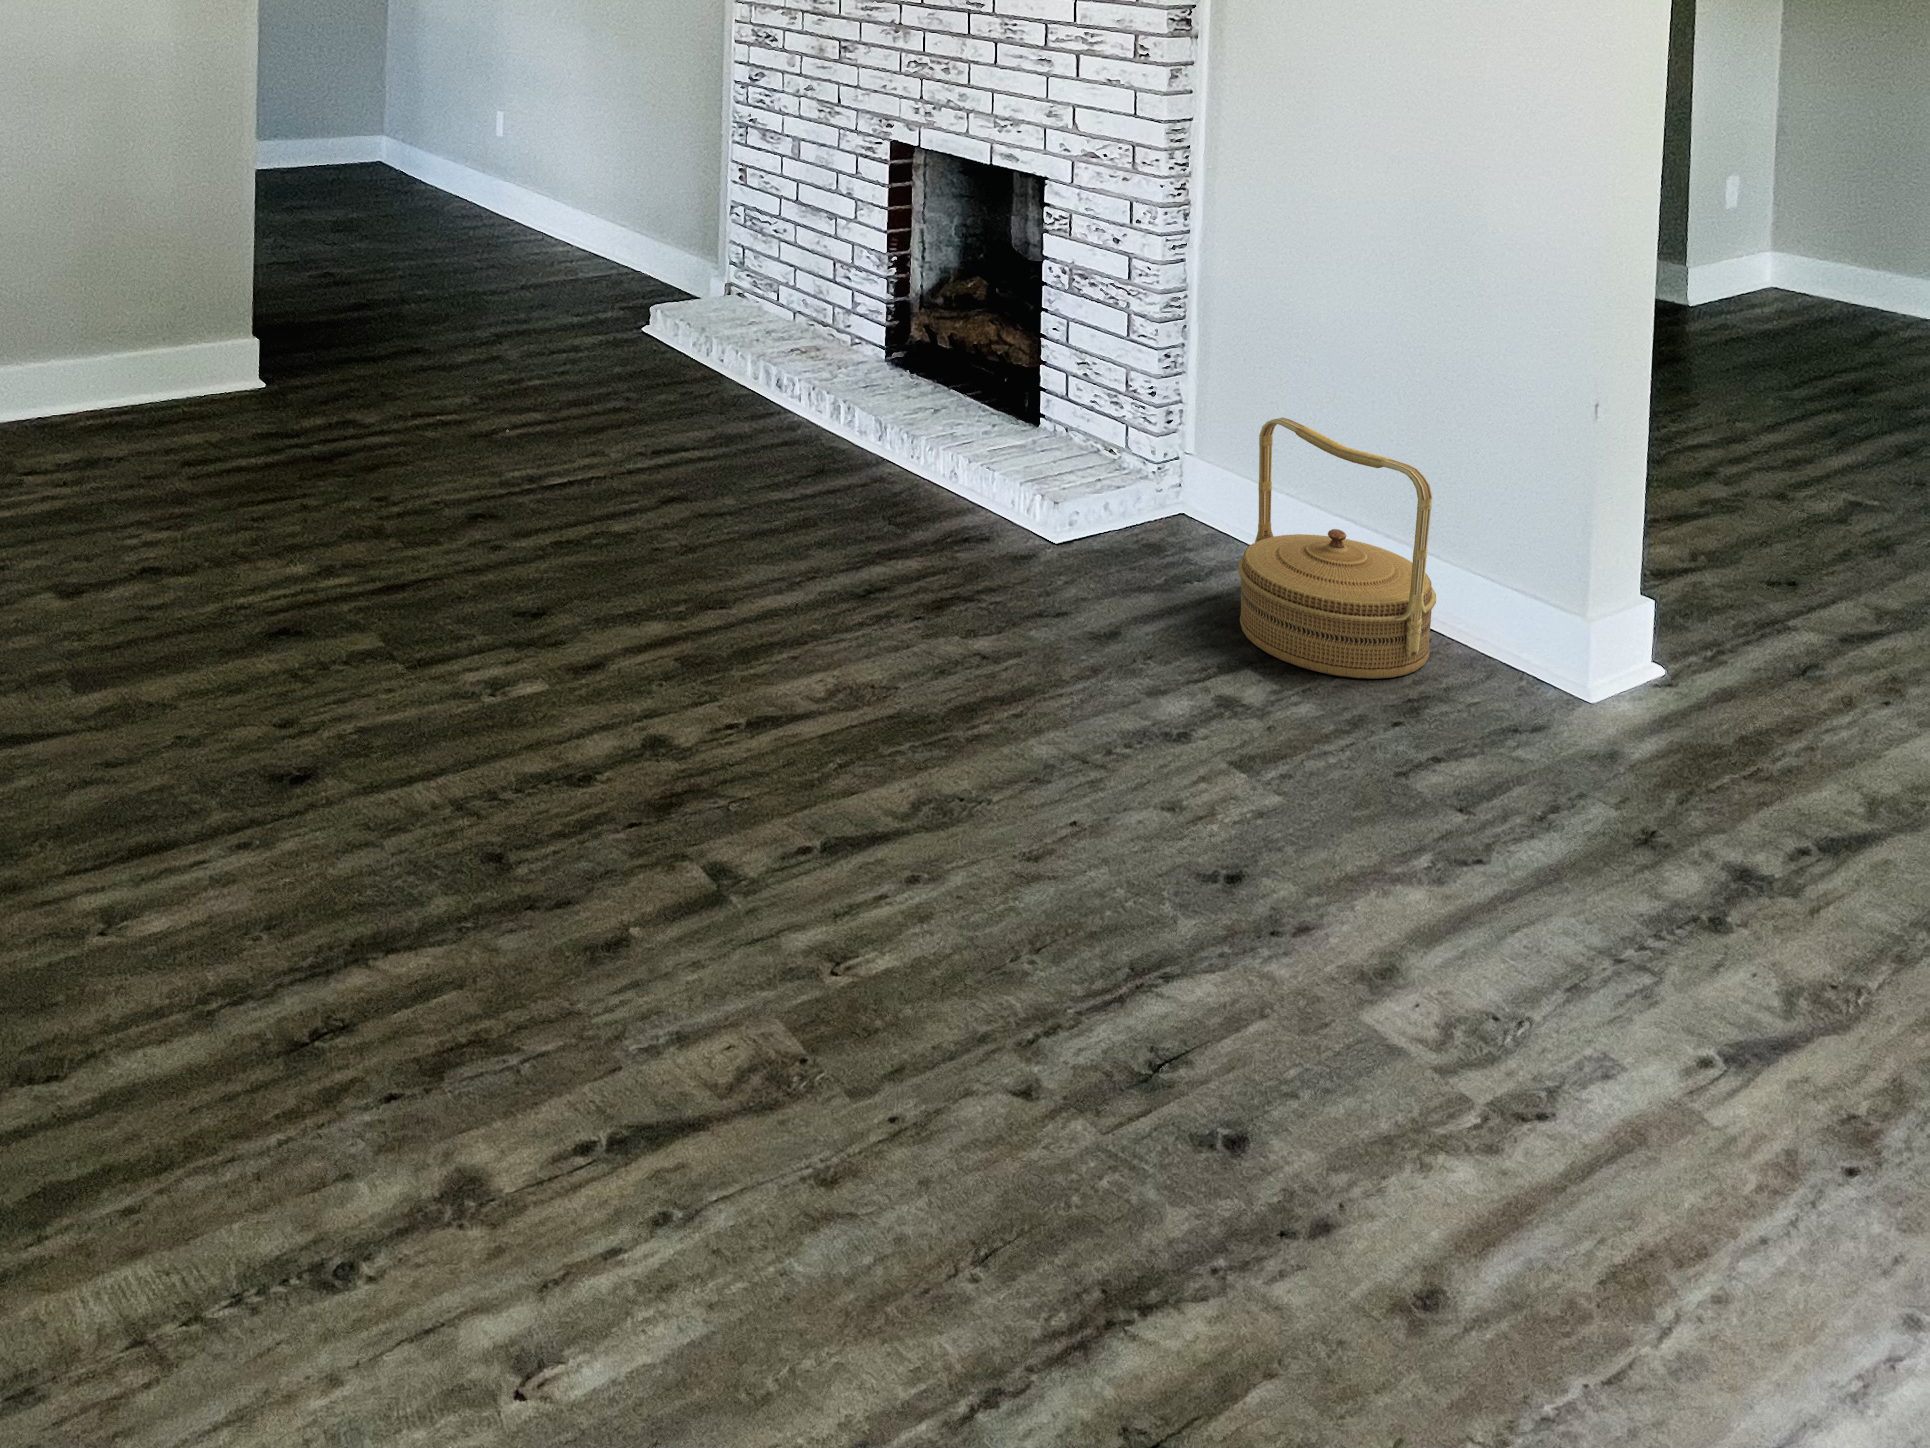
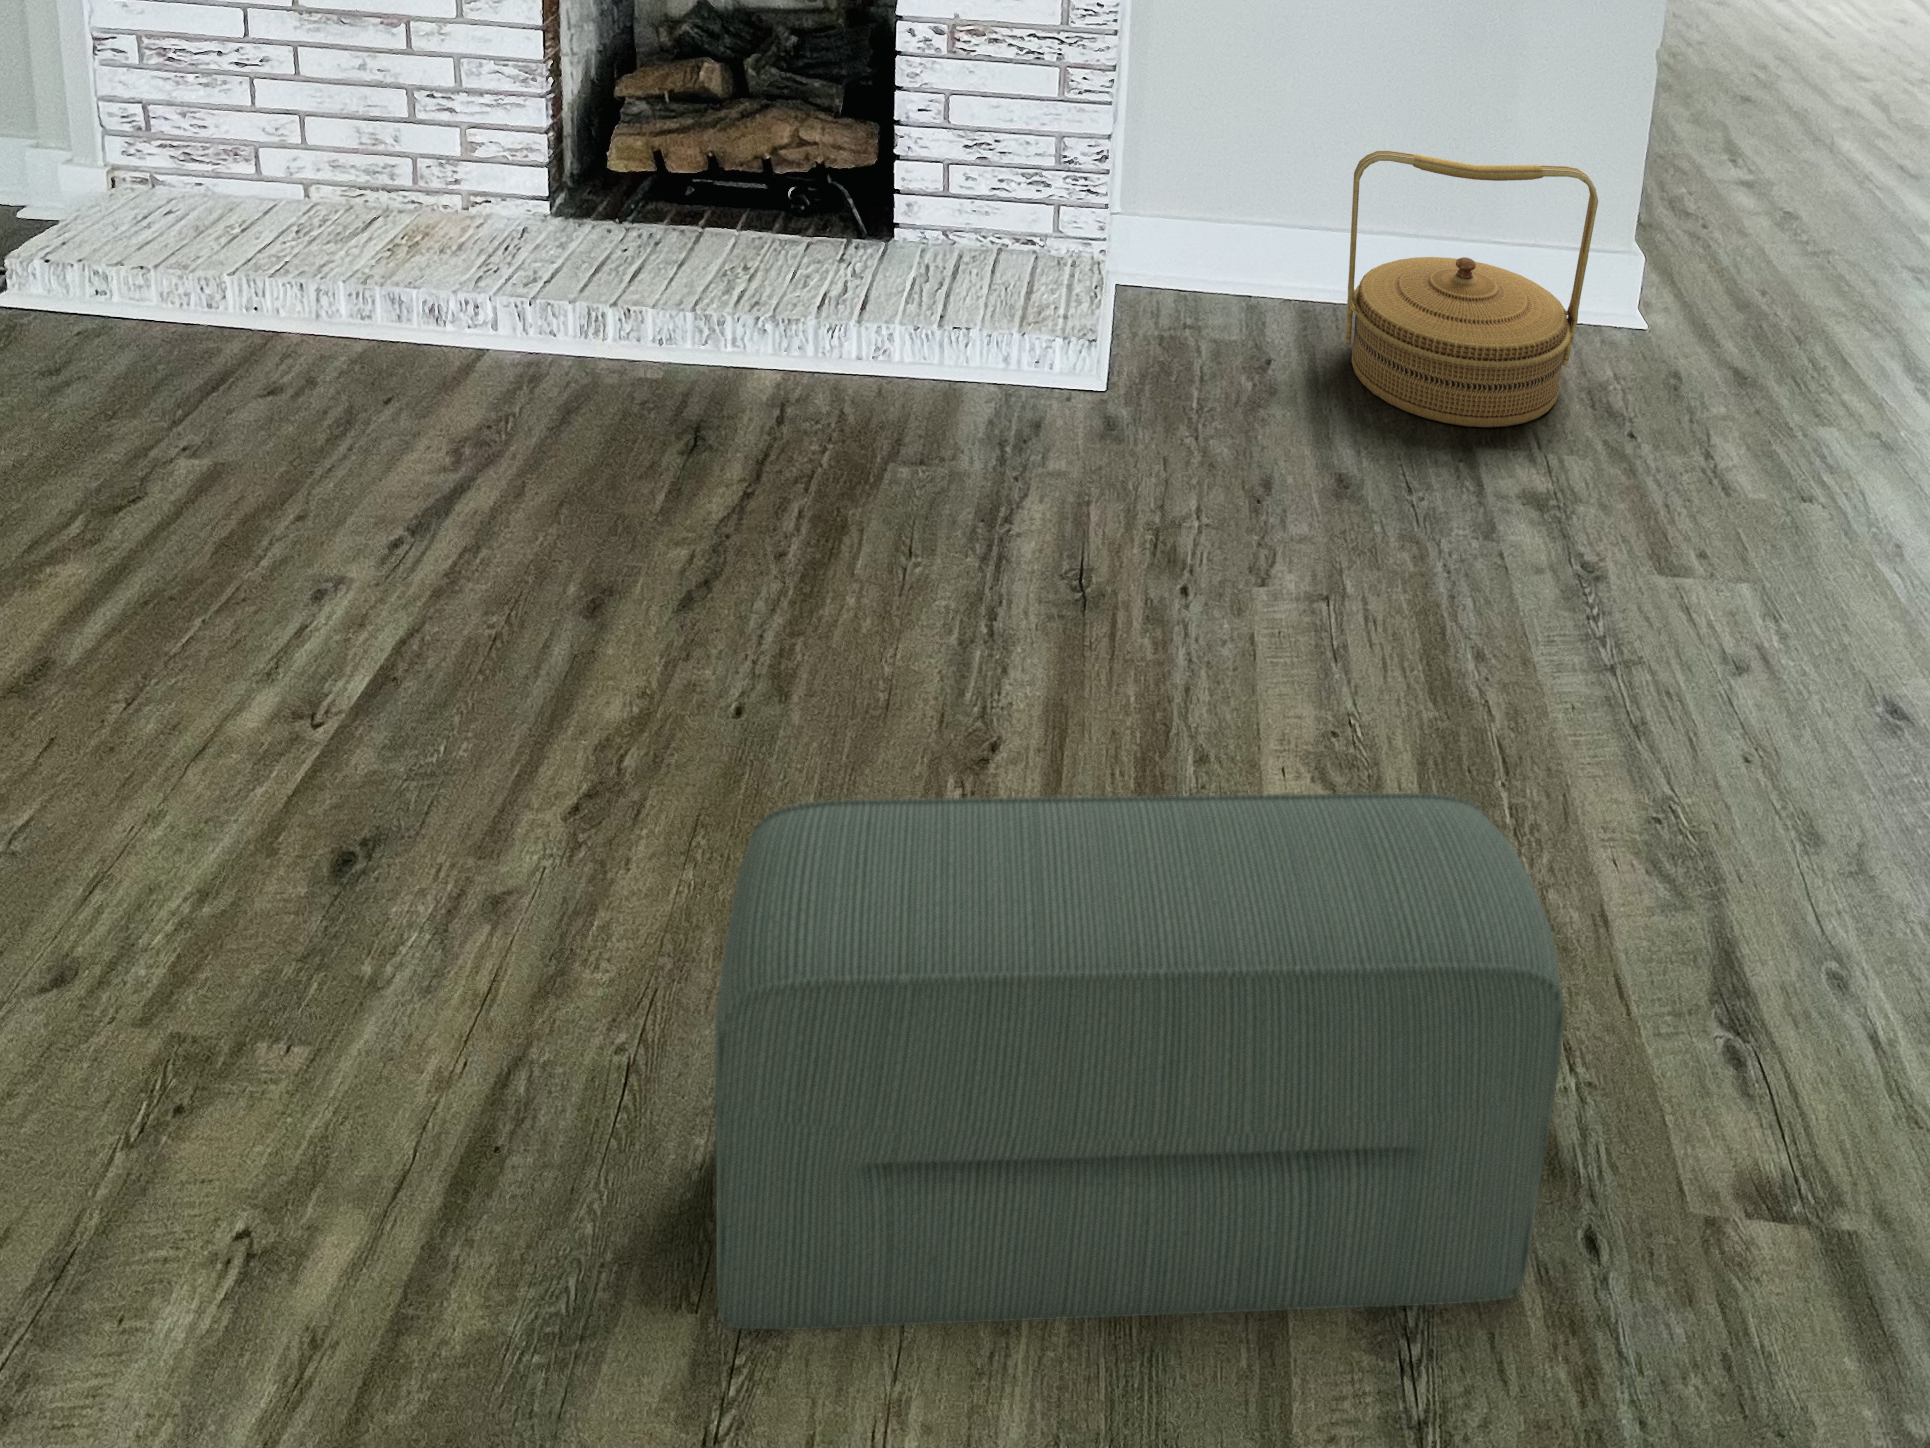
pouf: none [411,459,685,767] -> present [714,793,1564,1330]

